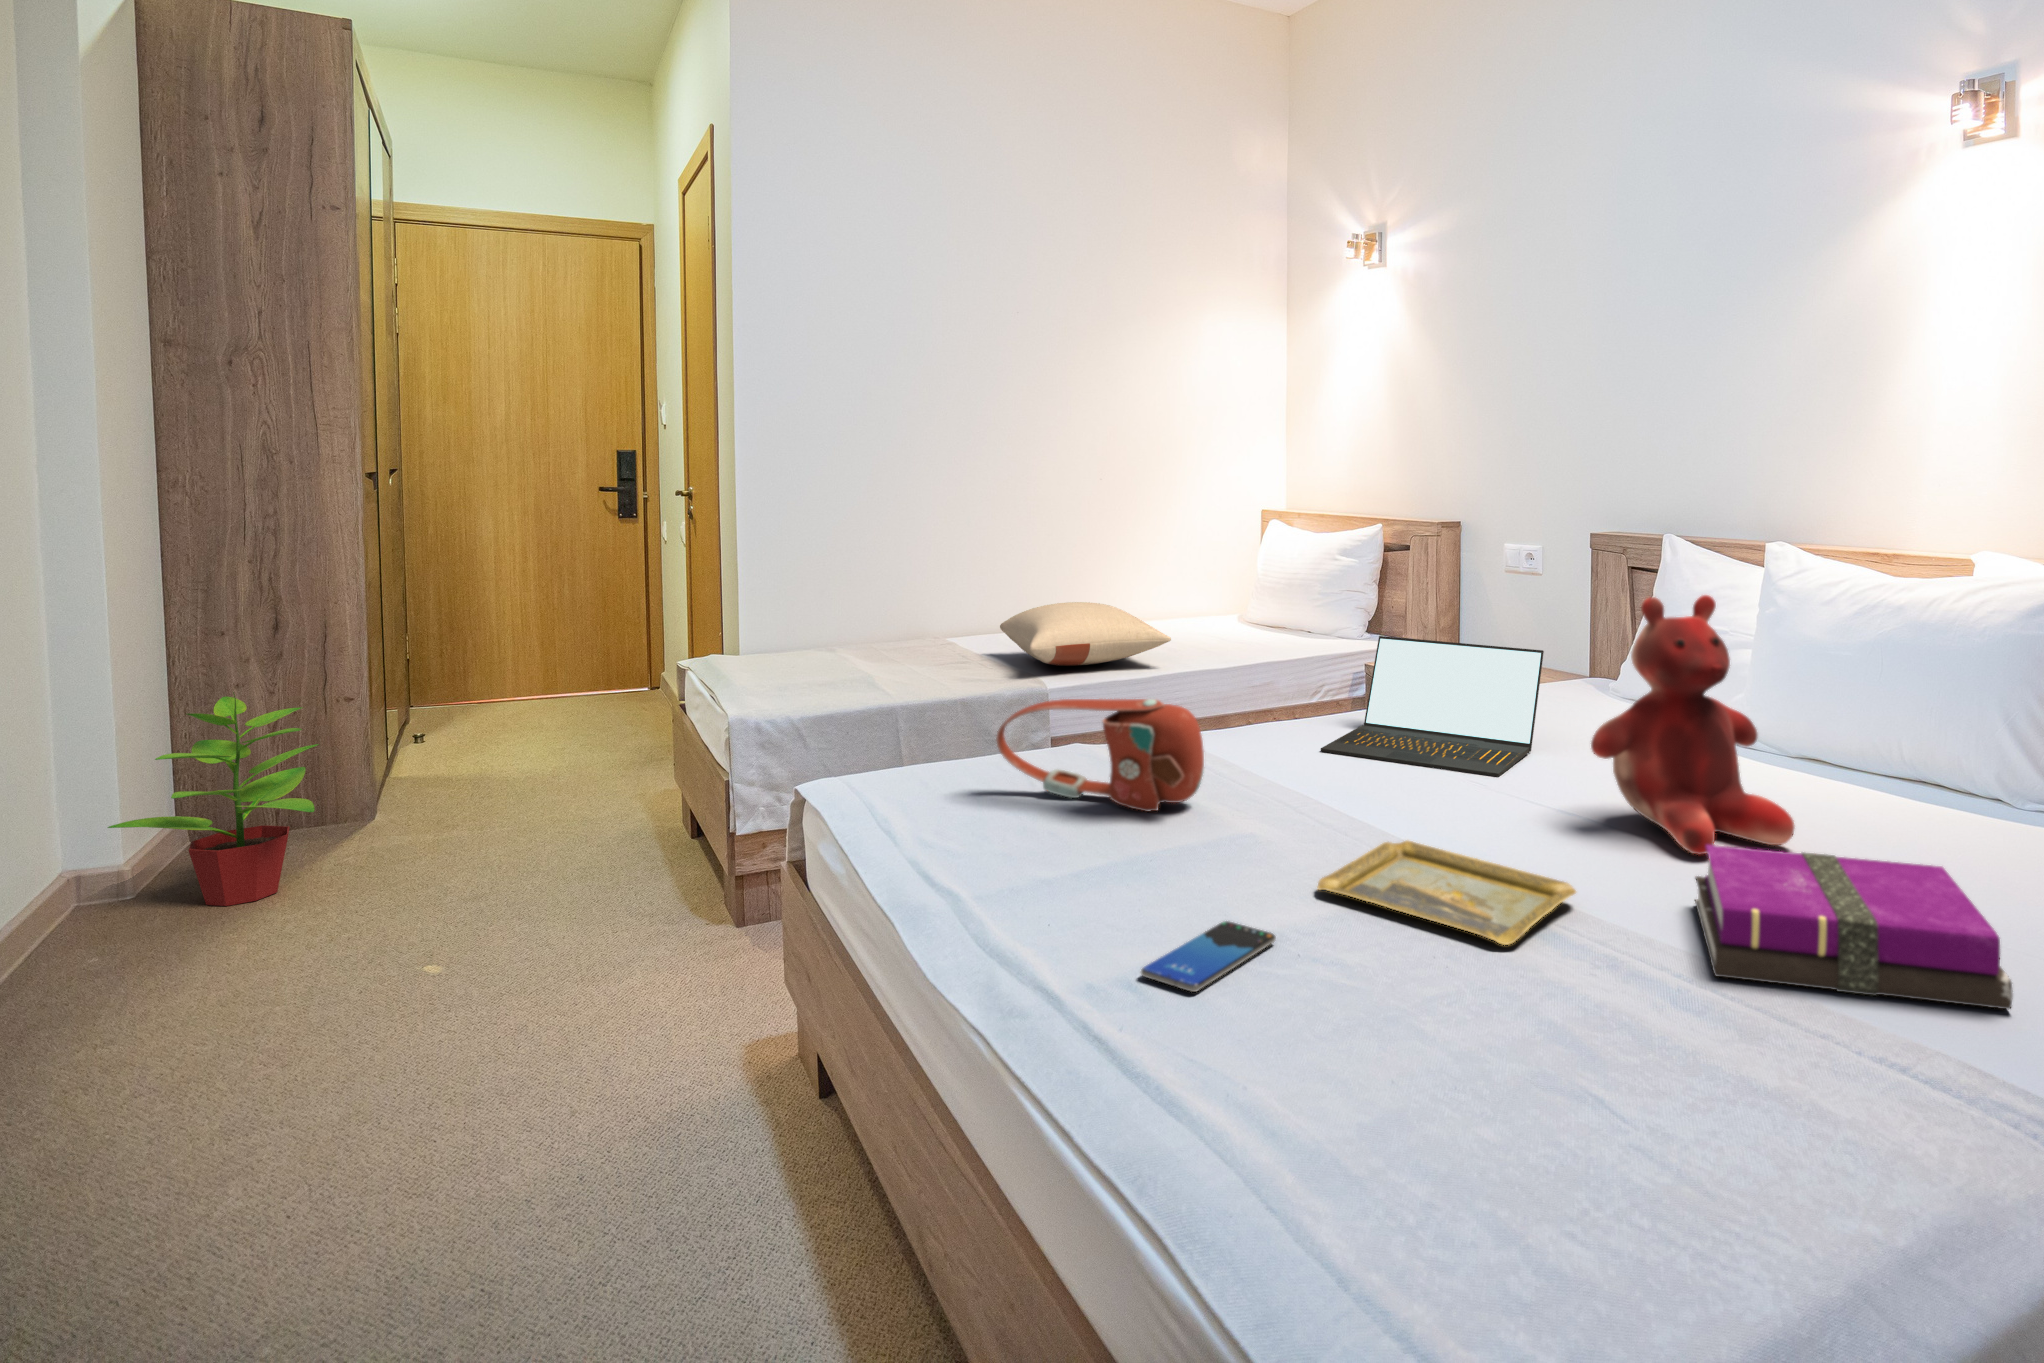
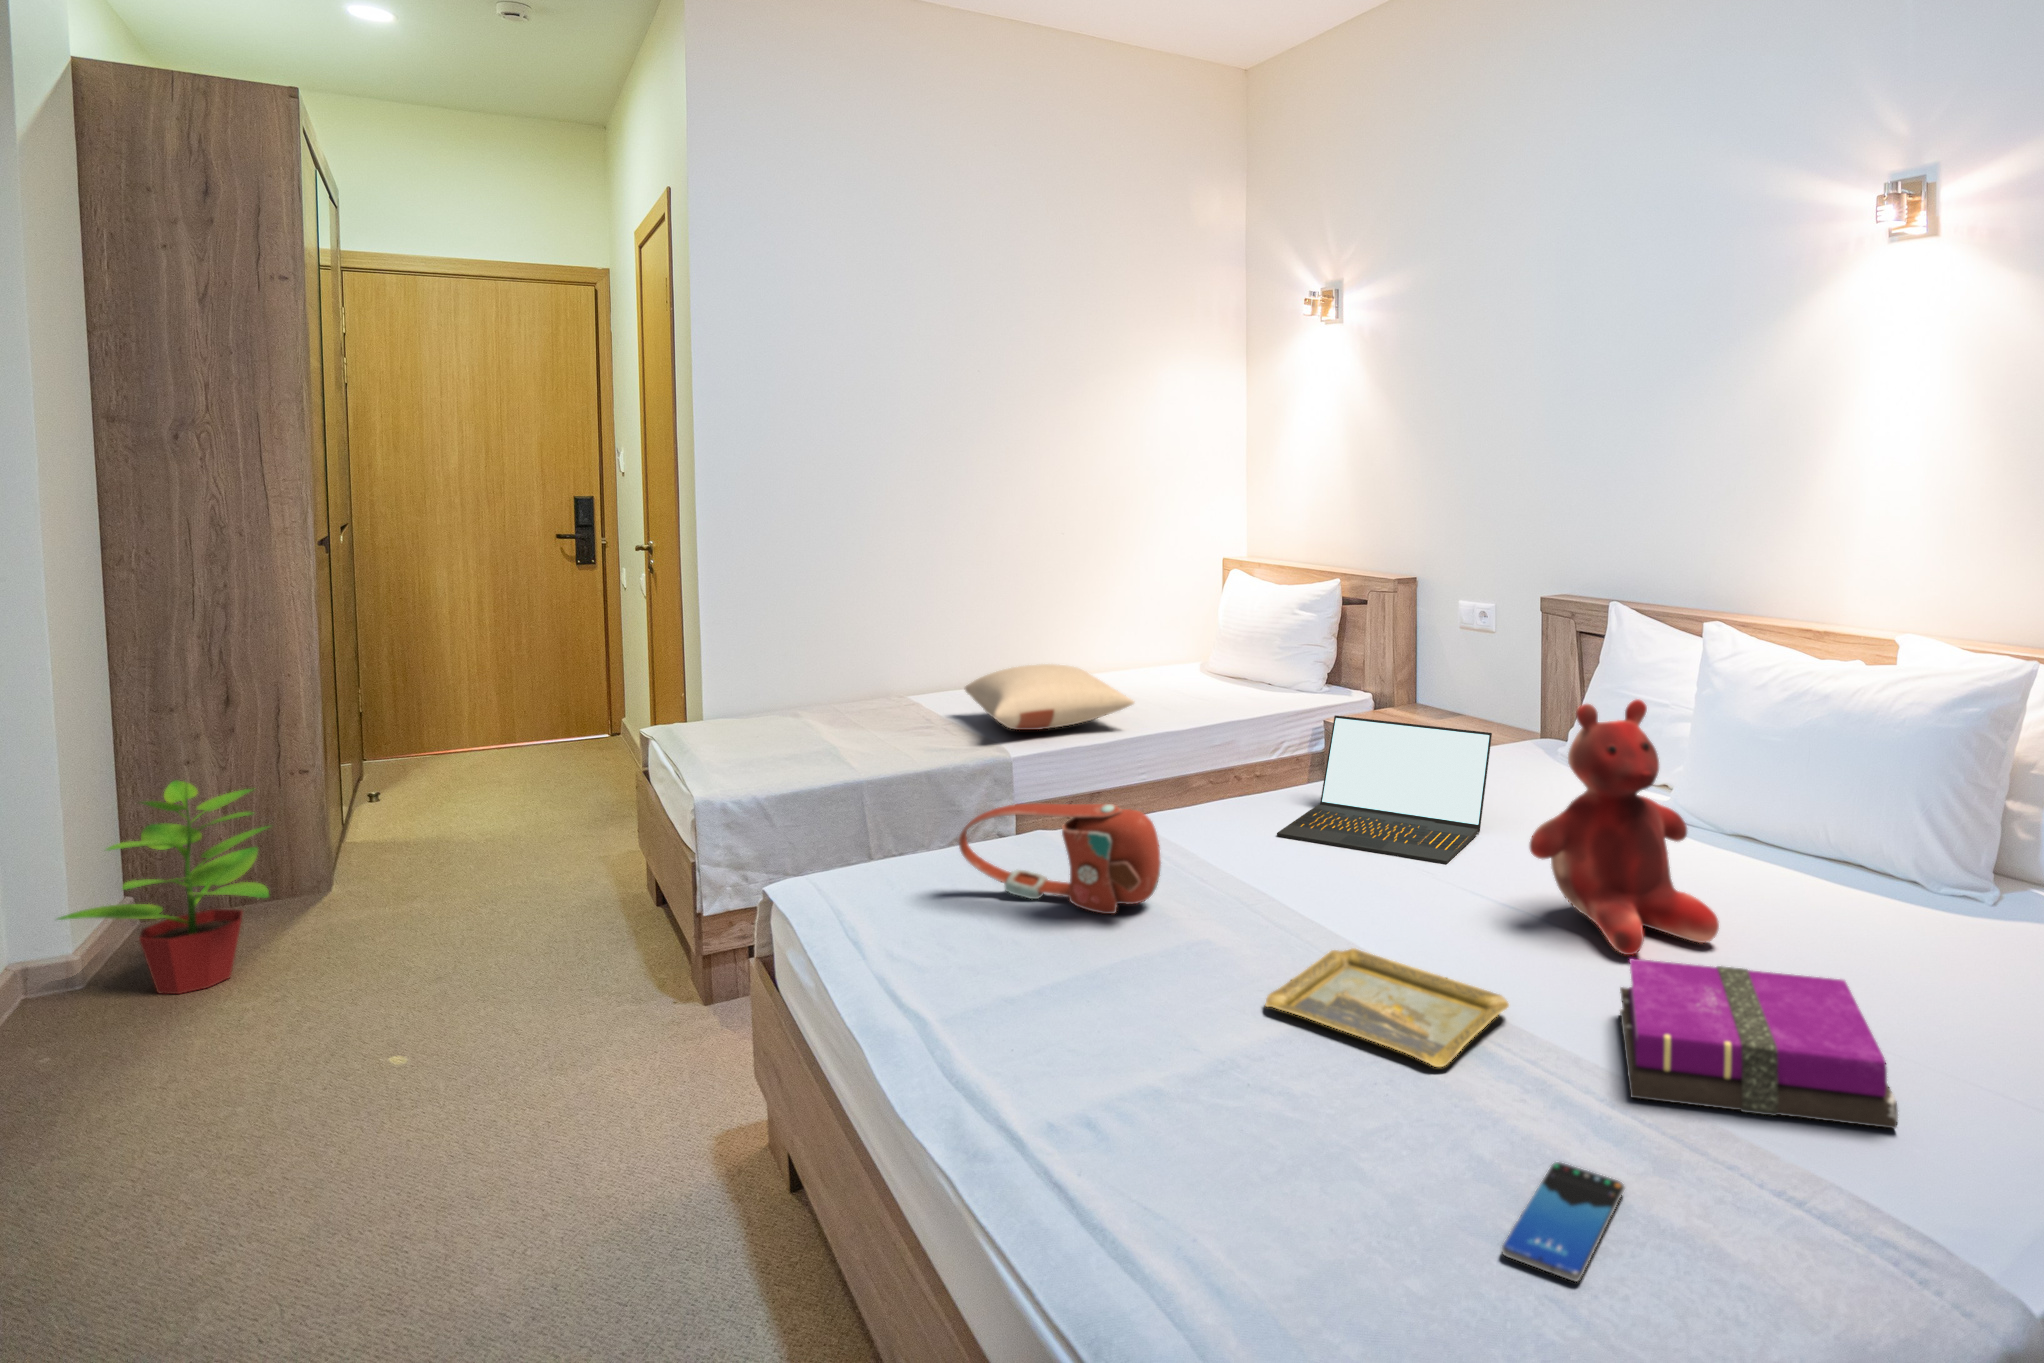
smartphone: present [1141,921,1276,992] -> present [1502,1162,1624,1281]

